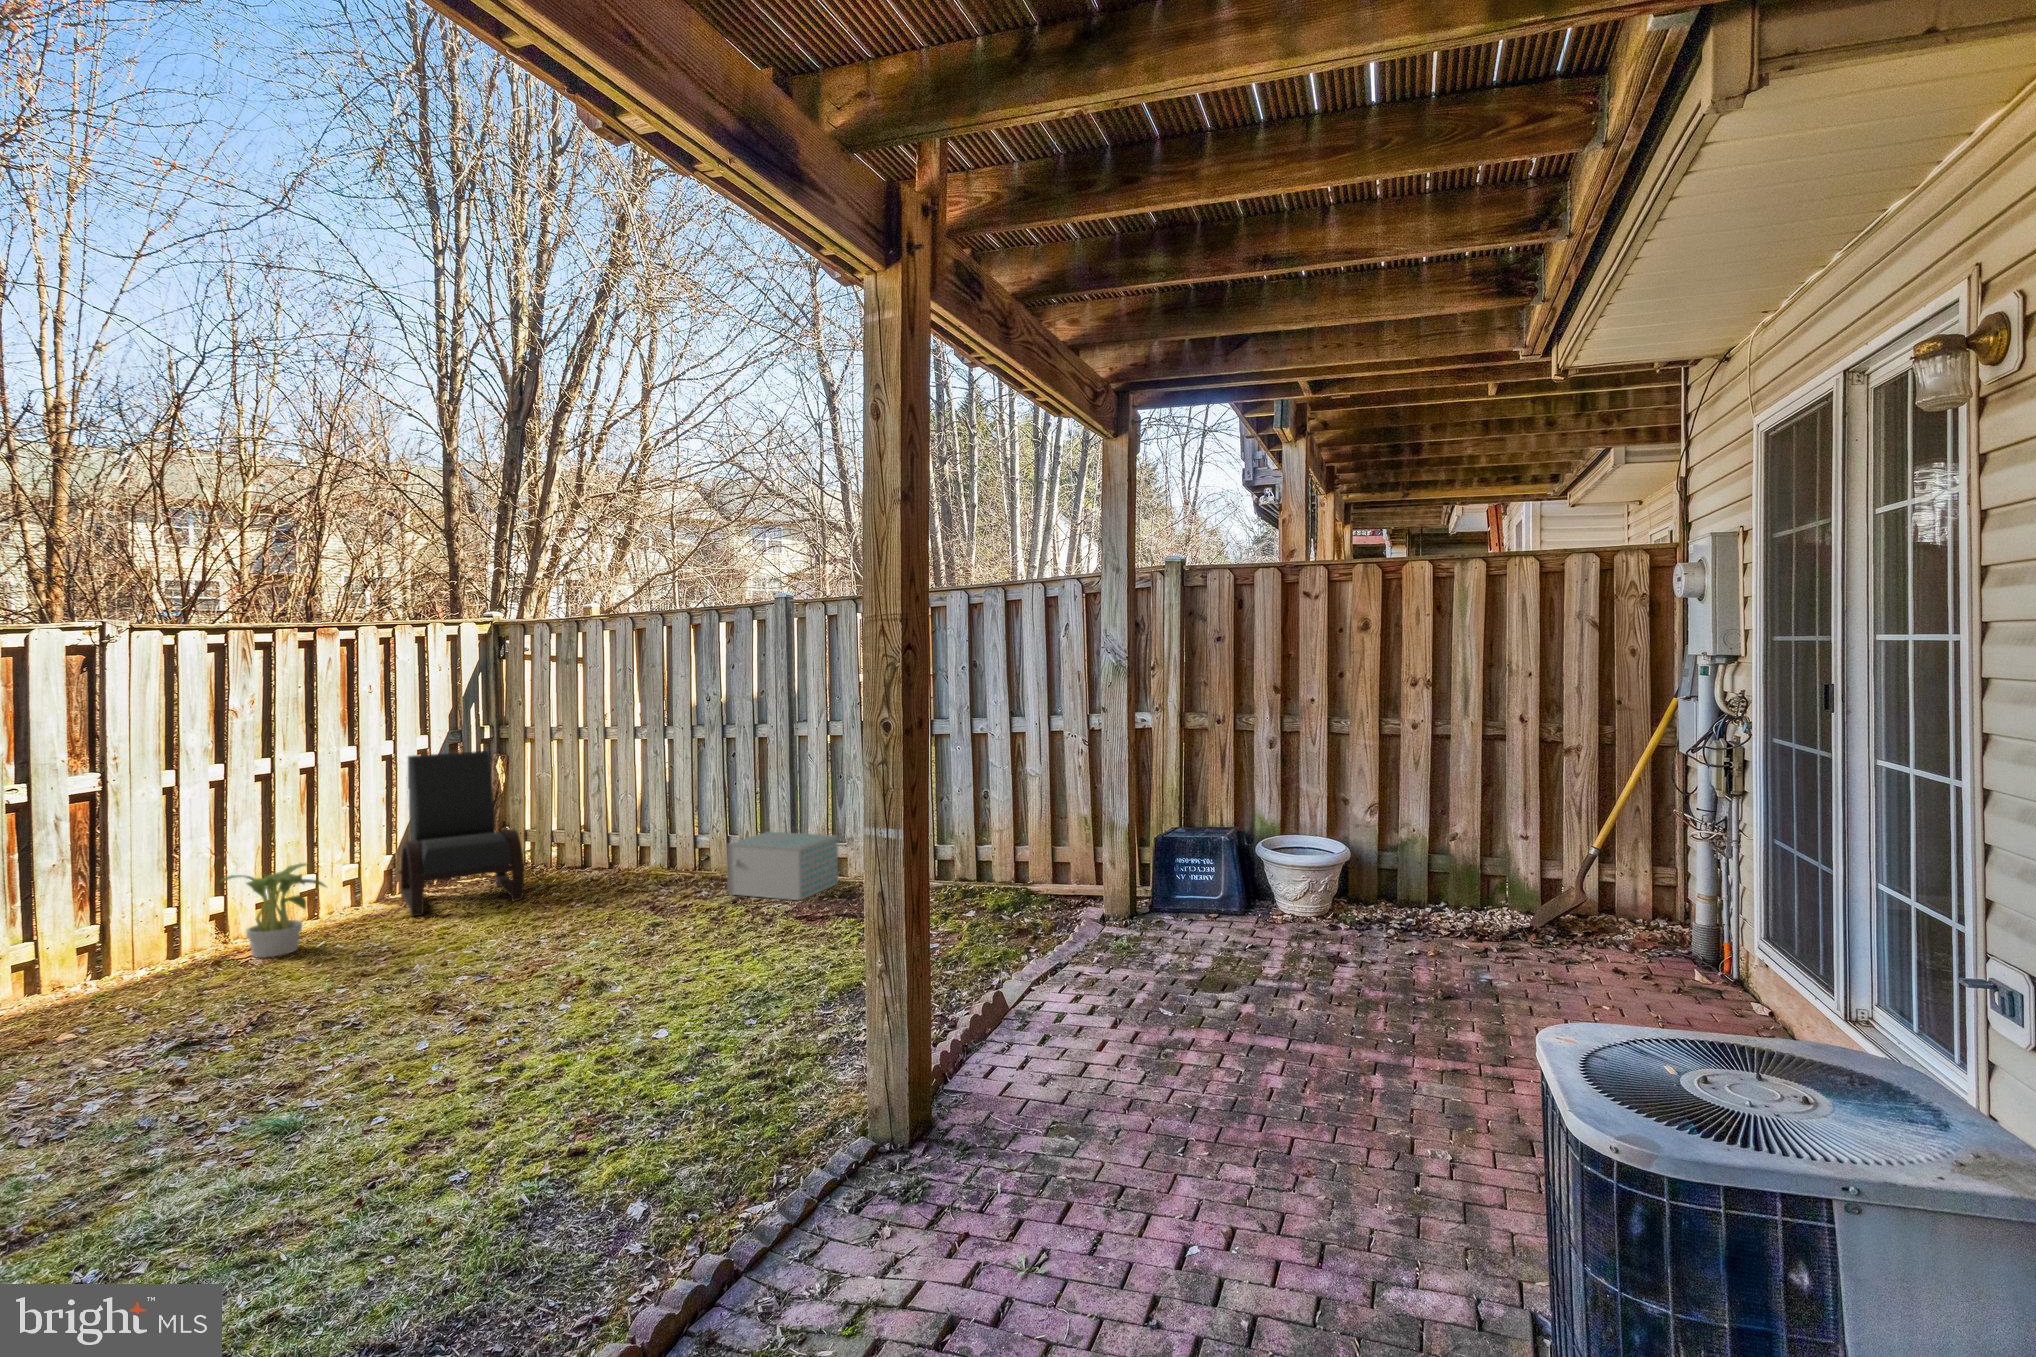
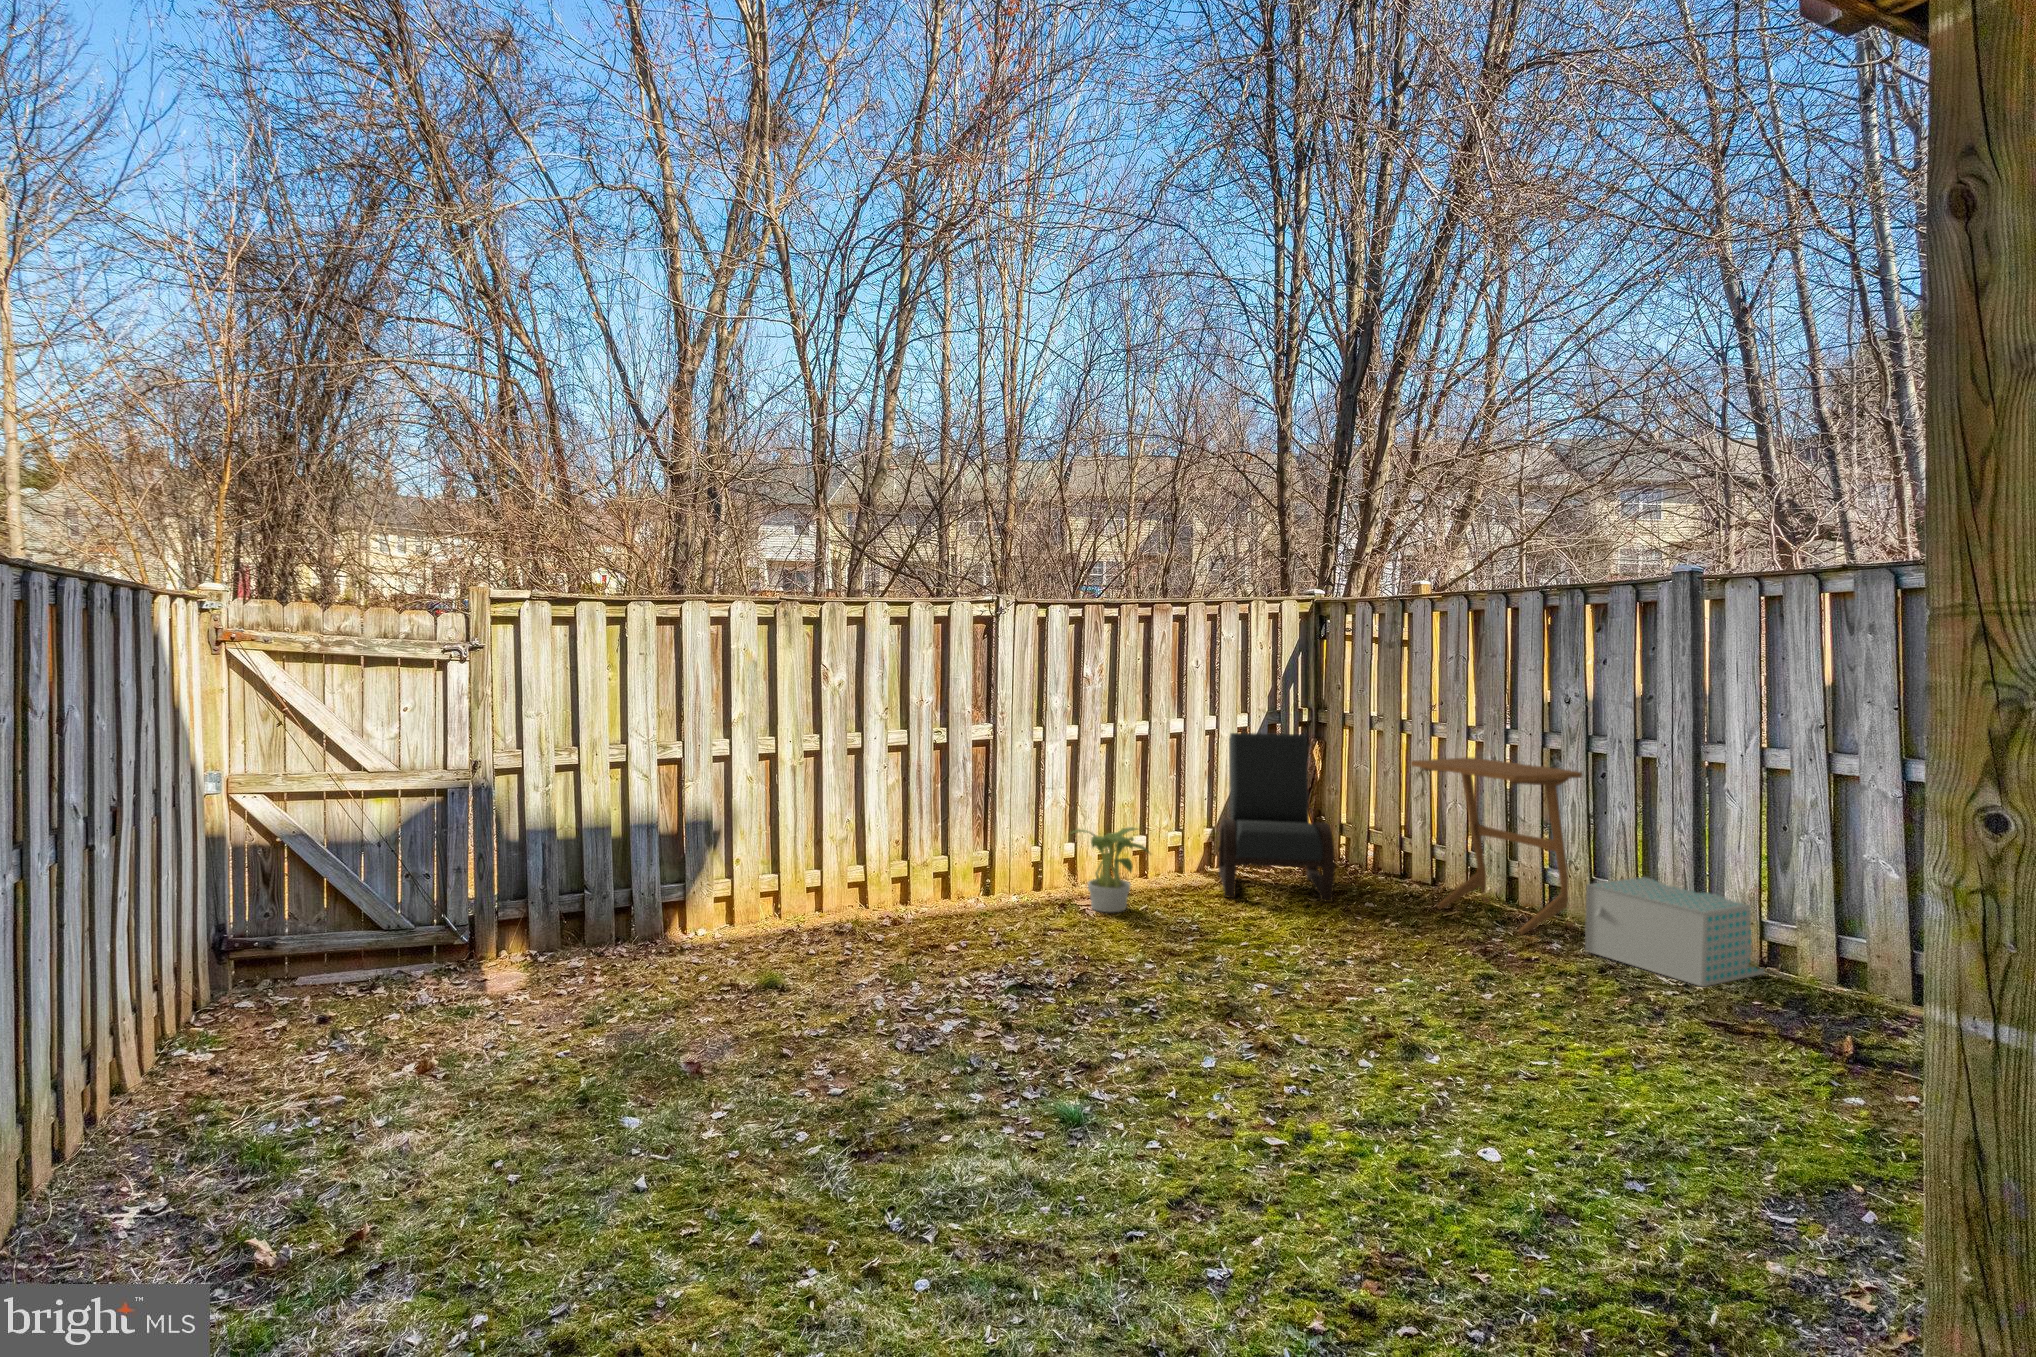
side table: none [589,757,722,893] -> present [1411,758,1582,934]

